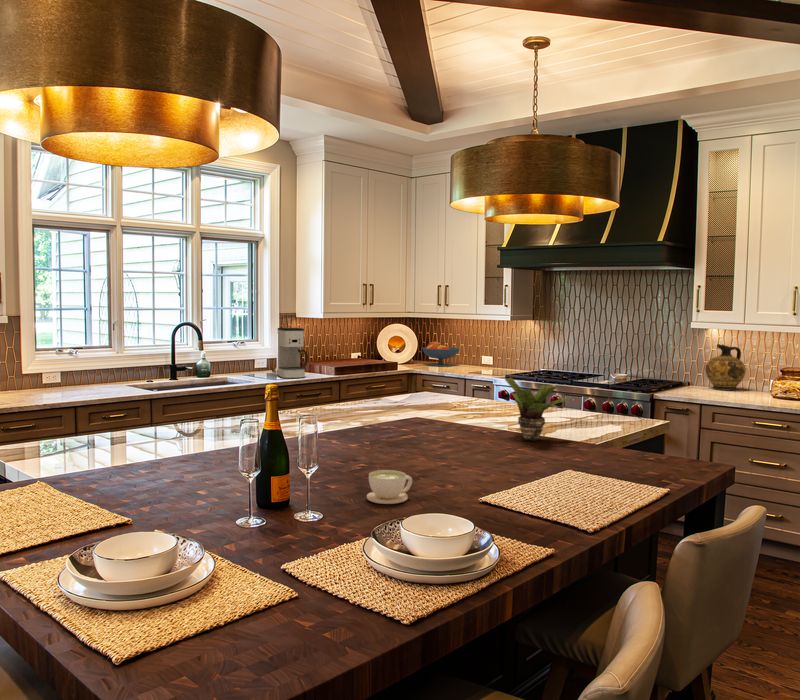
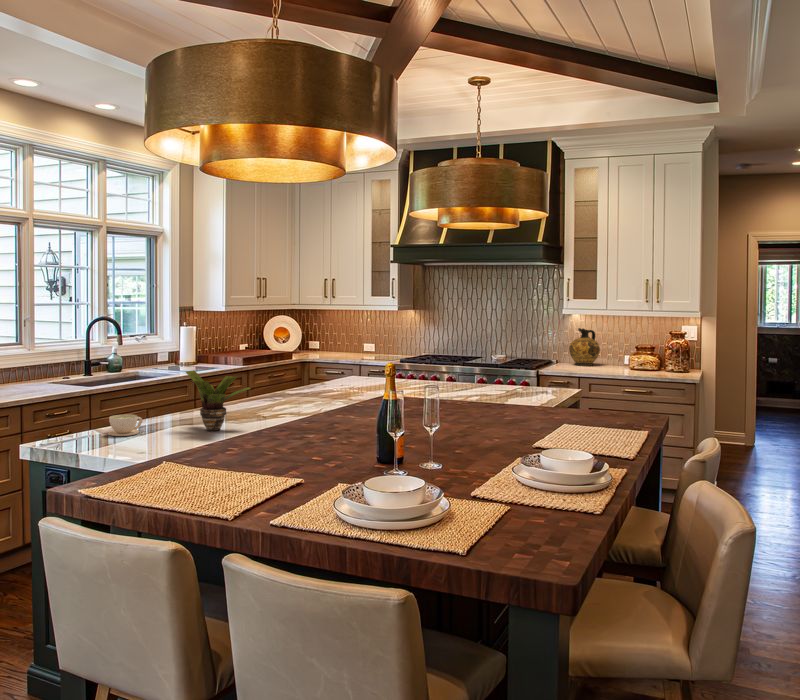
coffee maker: present [277,328,308,378] -> none [189,321,221,370]
fruit bowl: present [422,342,459,366] -> none [311,331,346,354]
potted plant: present [505,378,570,441] -> present [186,370,250,431]
coffee cup: present [367,470,412,504] -> present [108,414,142,436]

